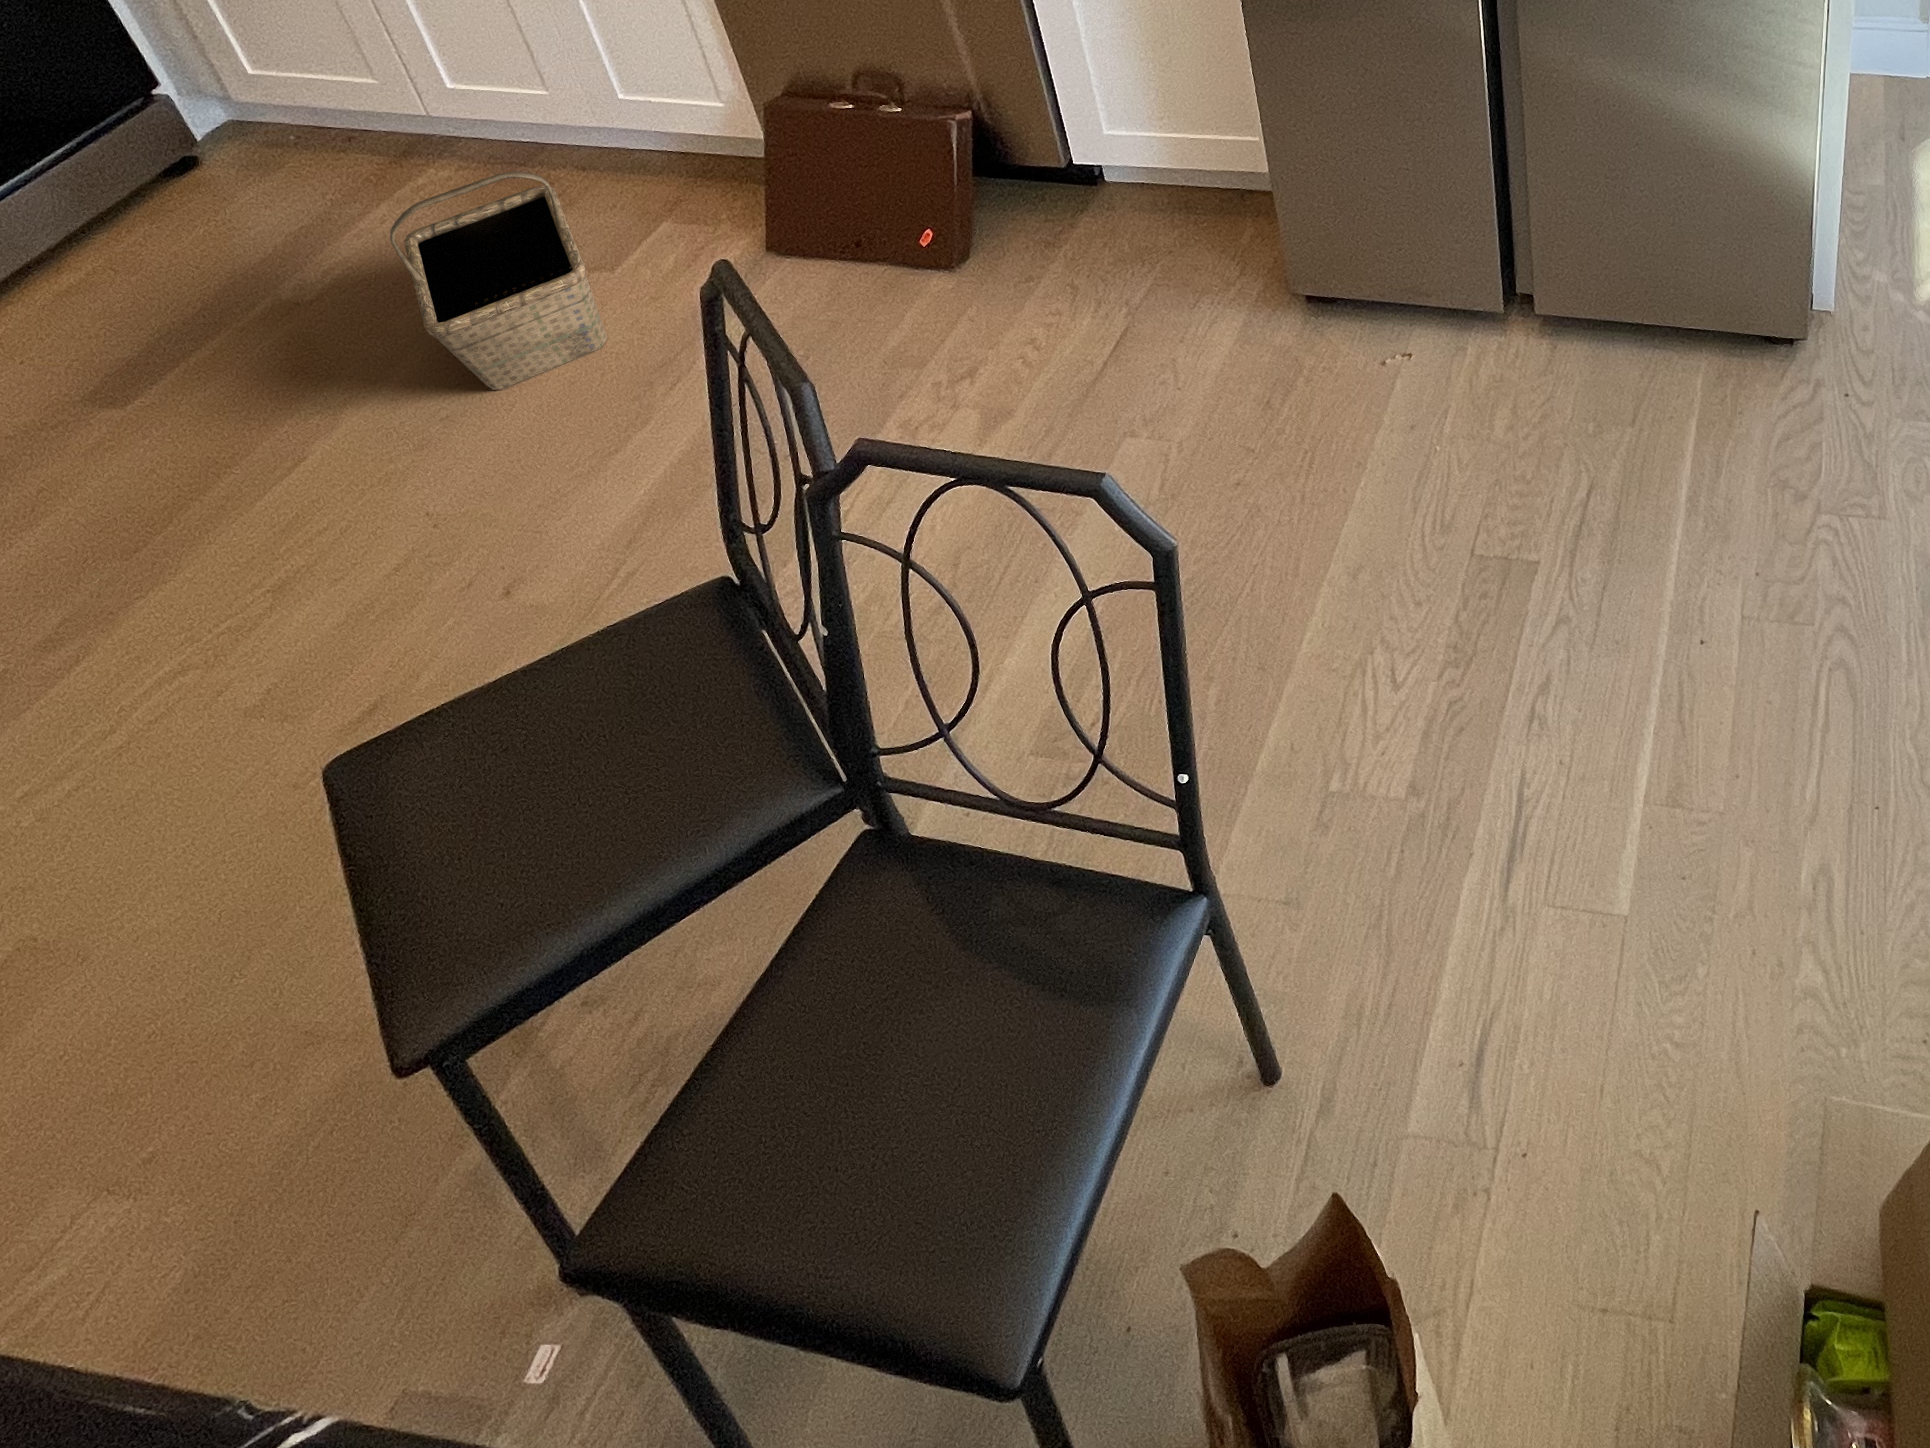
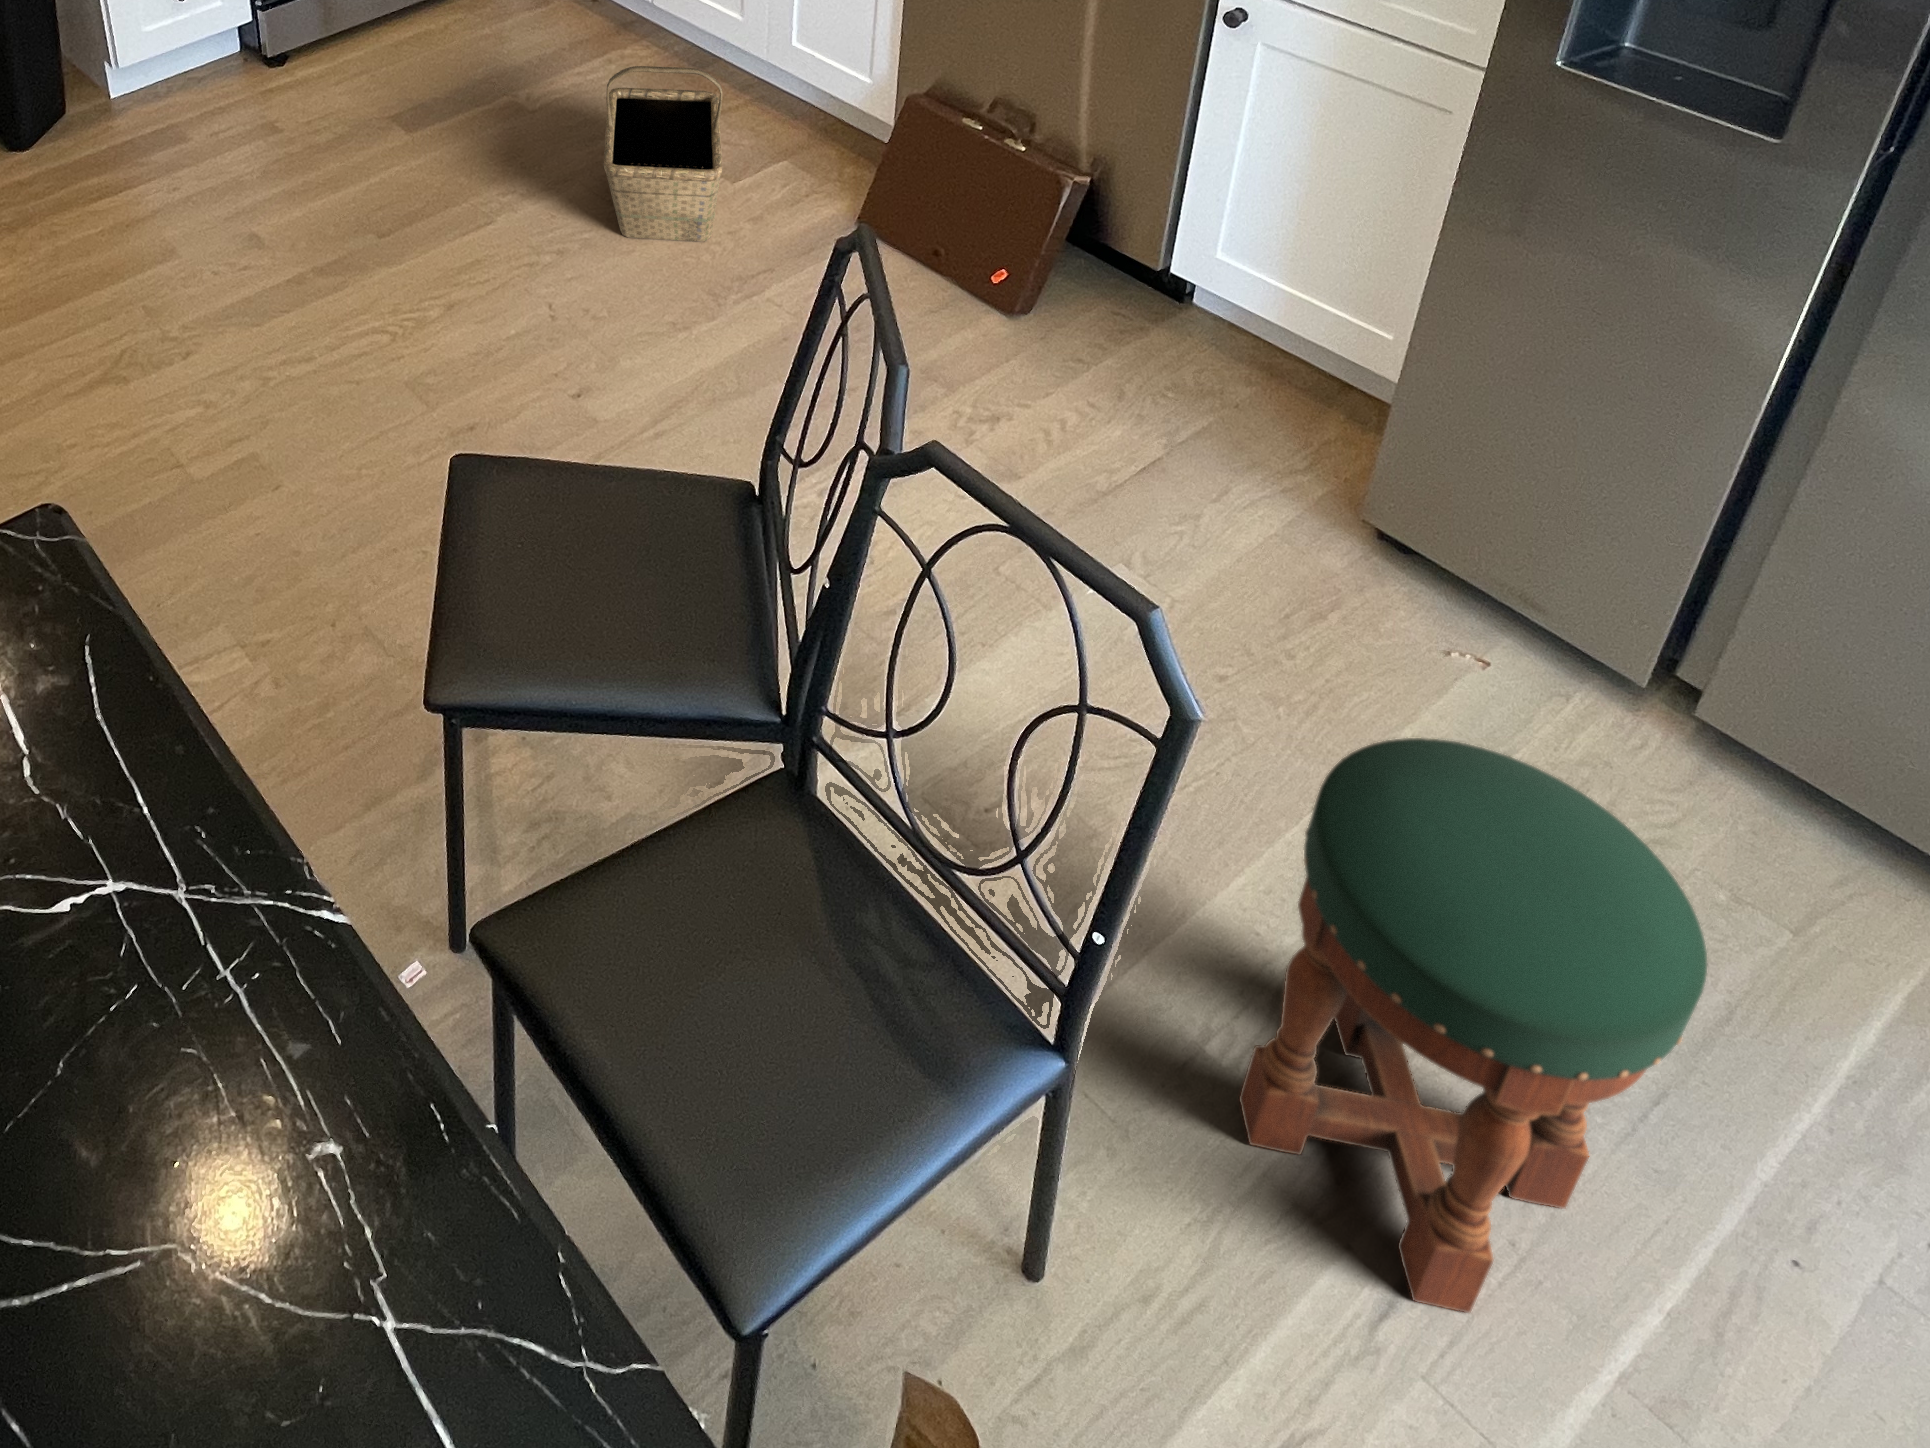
stool: none [1304,440,1578,878] -> present [1239,738,1707,1313]

